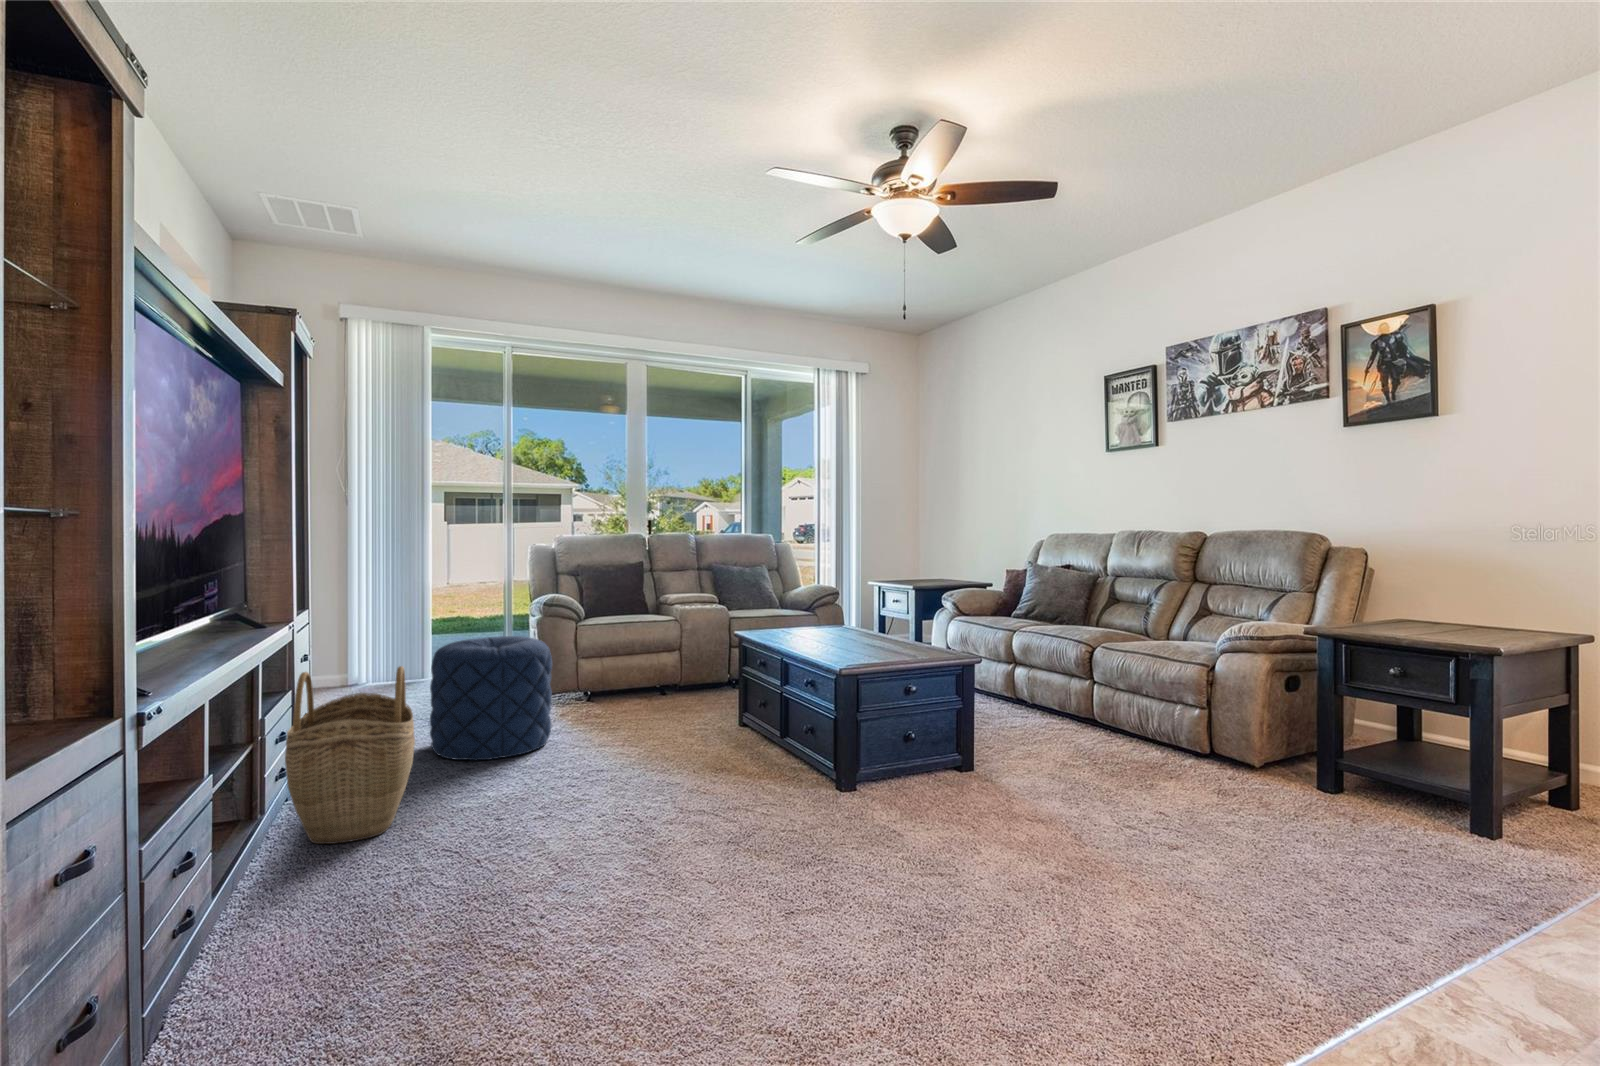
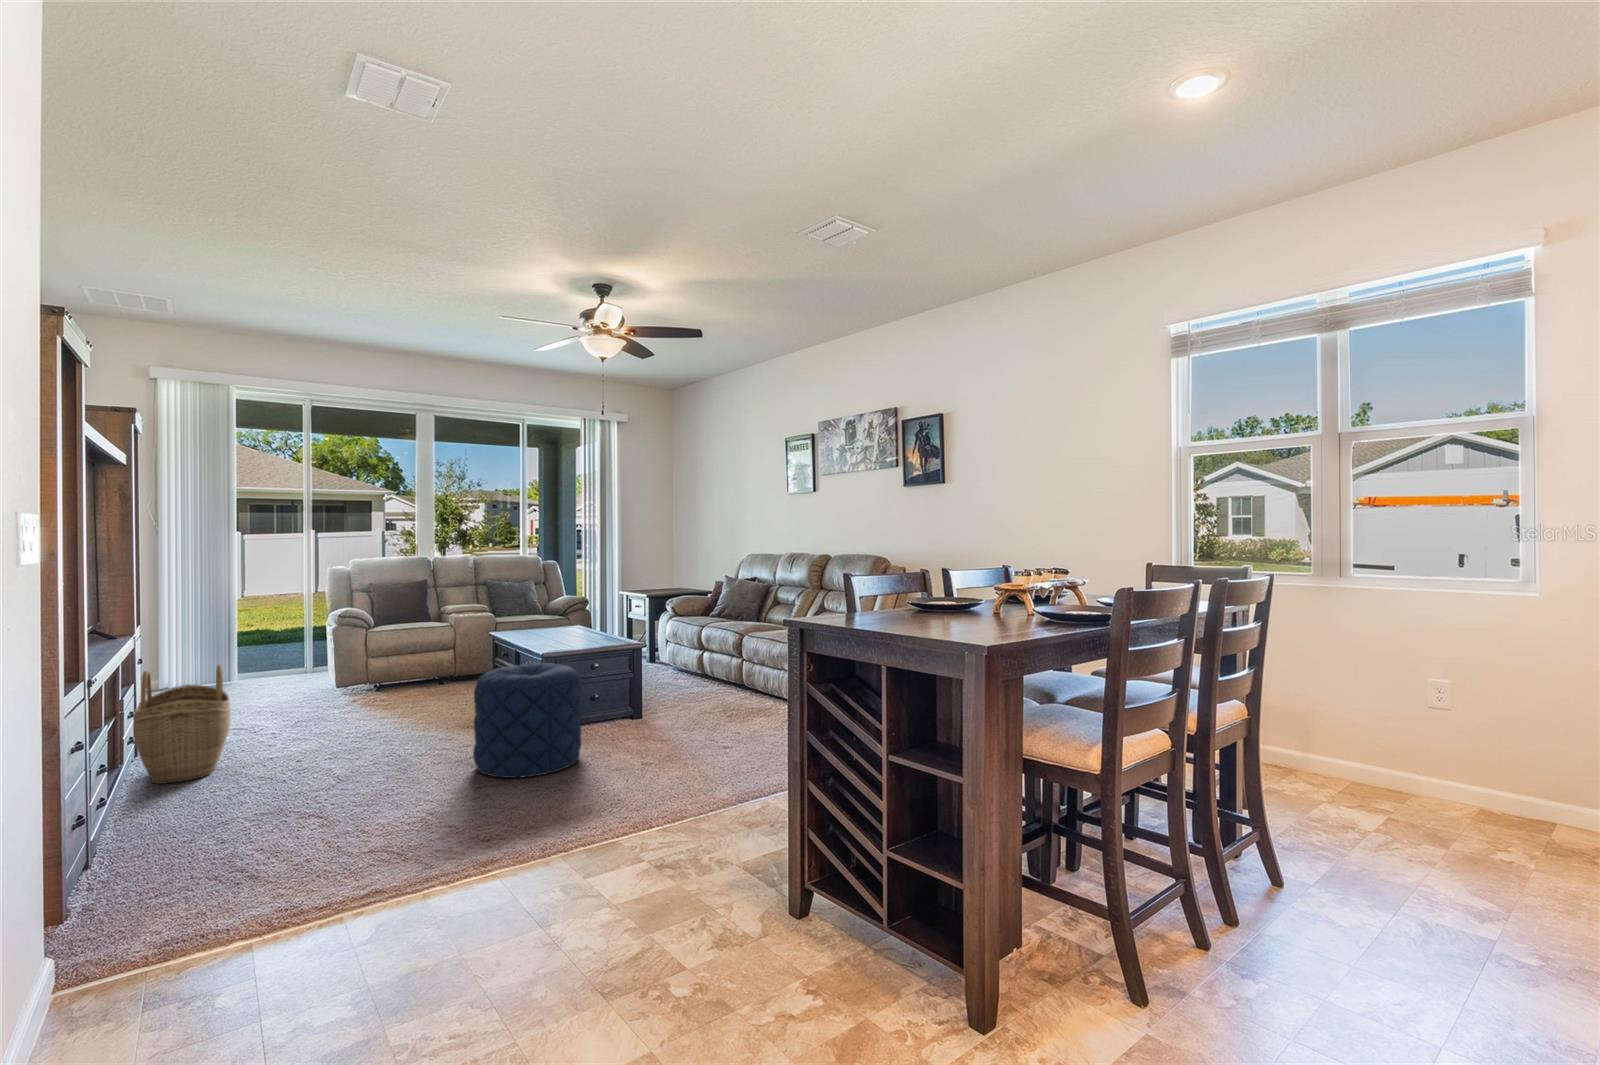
pouf: present [430,636,552,760] -> present [473,663,582,778]

